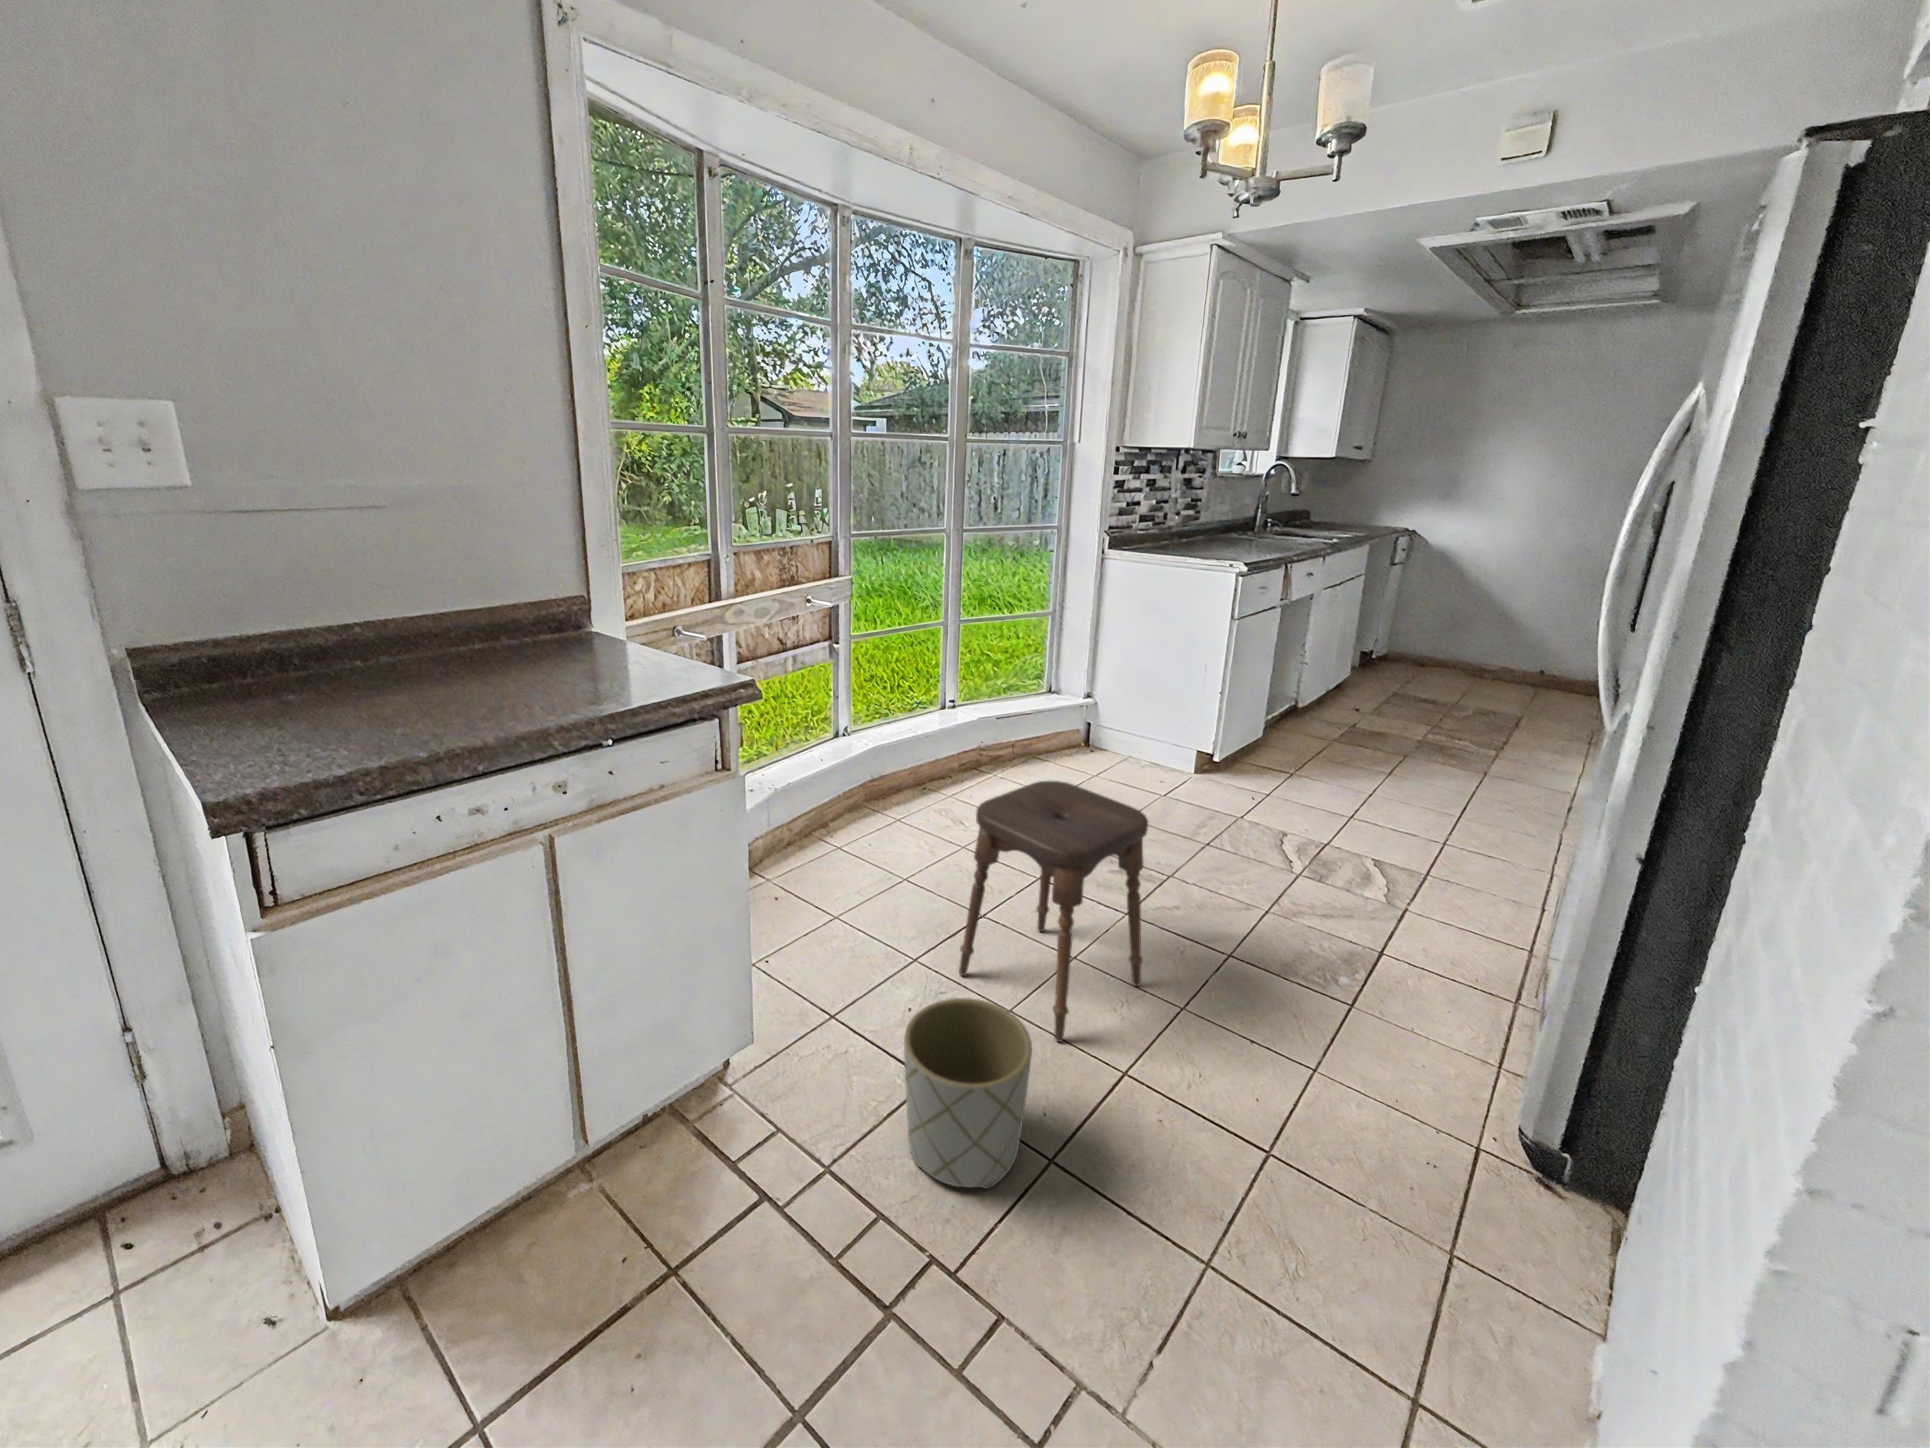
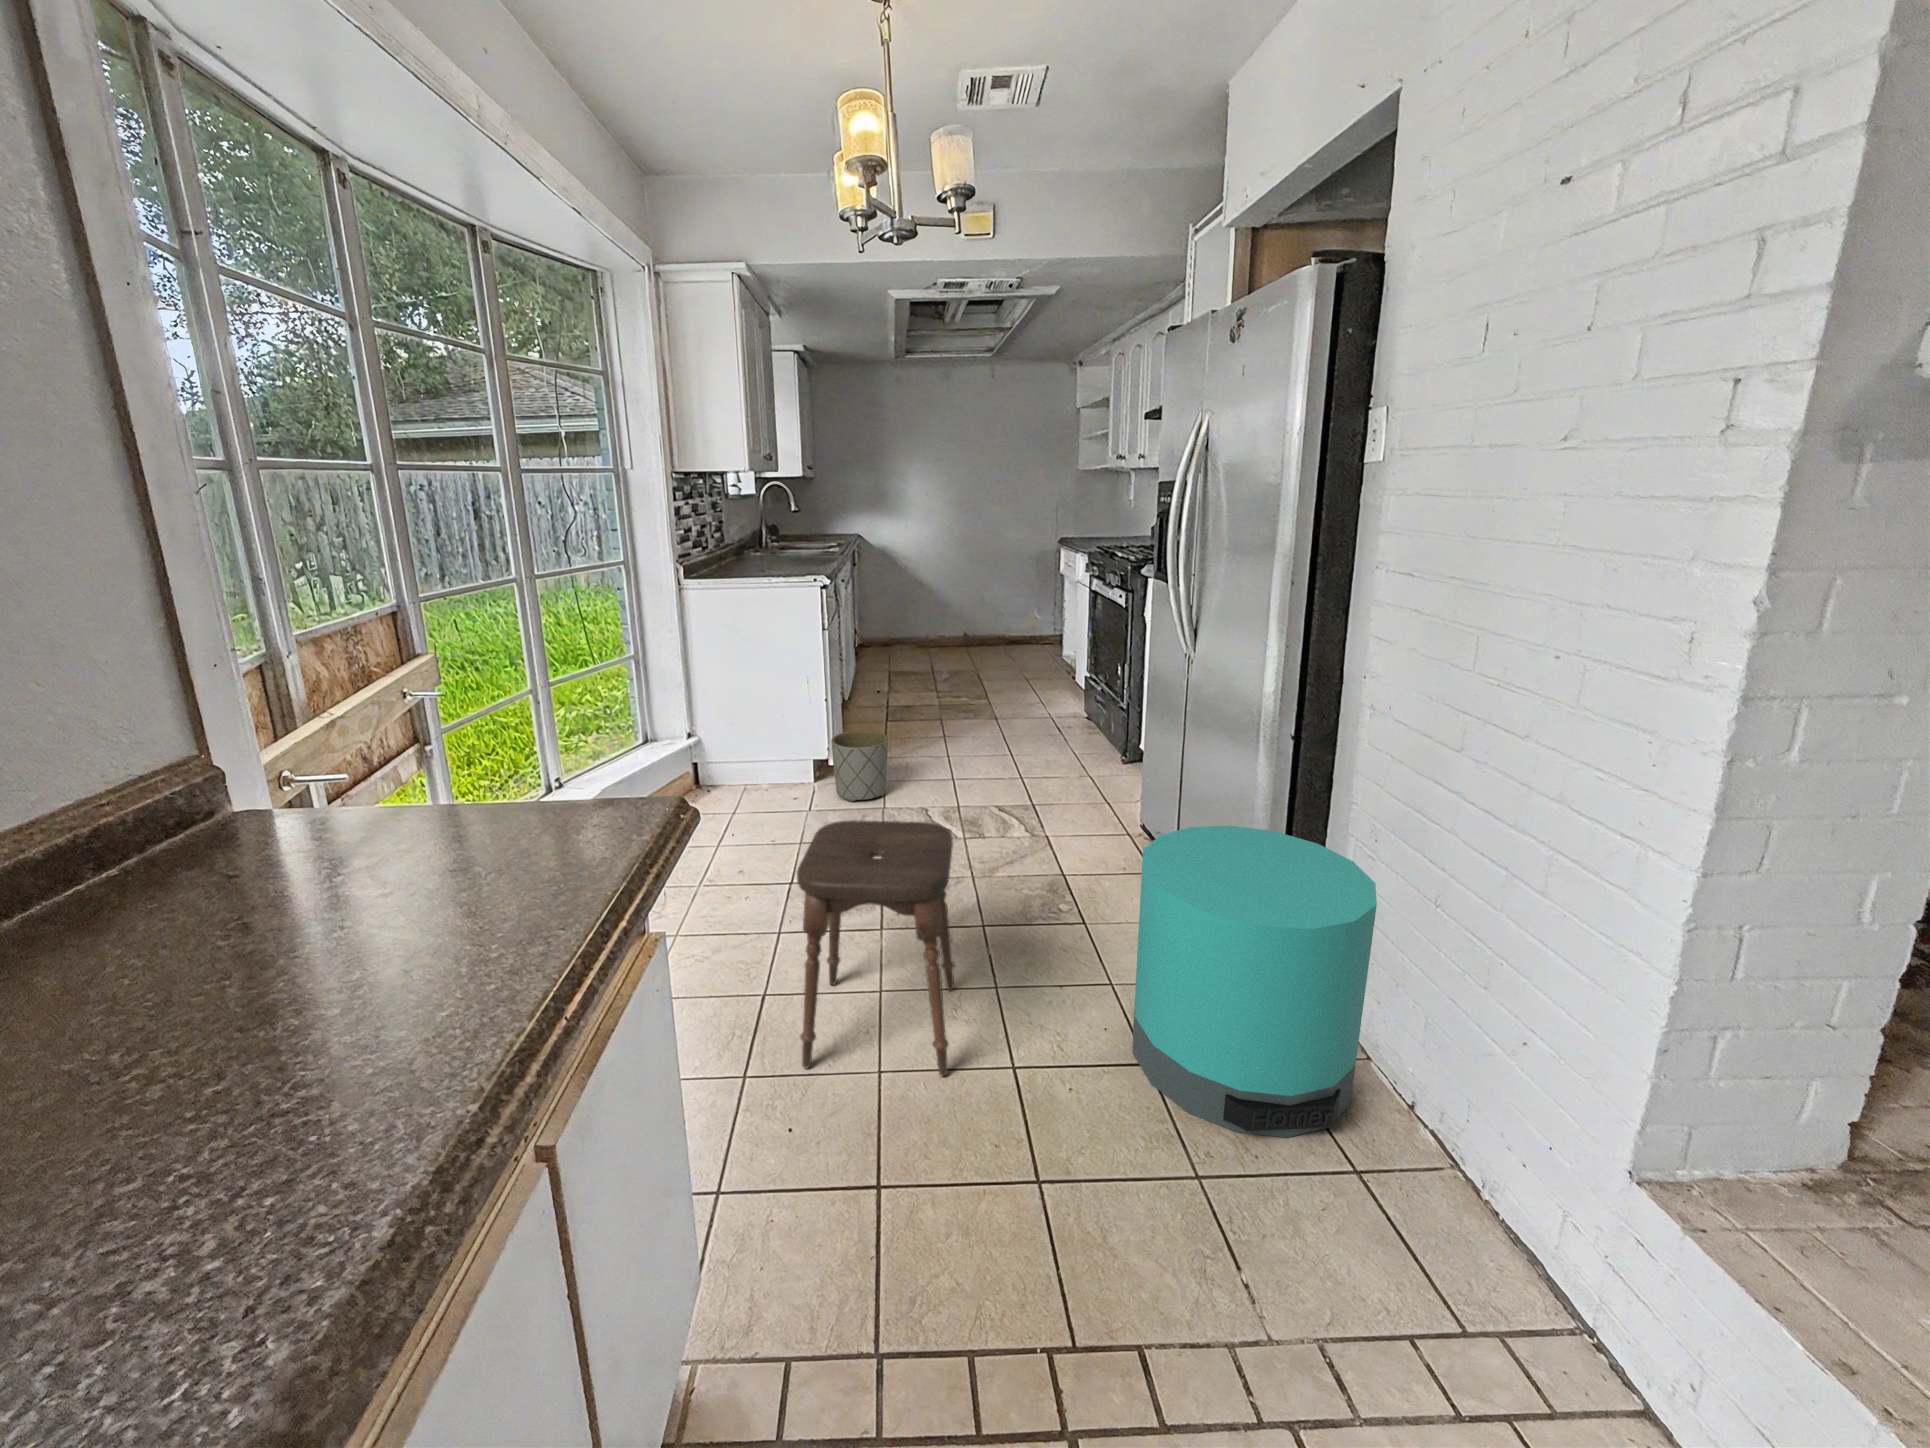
trash can: none [1252,911,1637,1356] -> present [1133,826,1377,1138]
planter: present [904,998,1032,1189] -> present [831,730,888,802]

